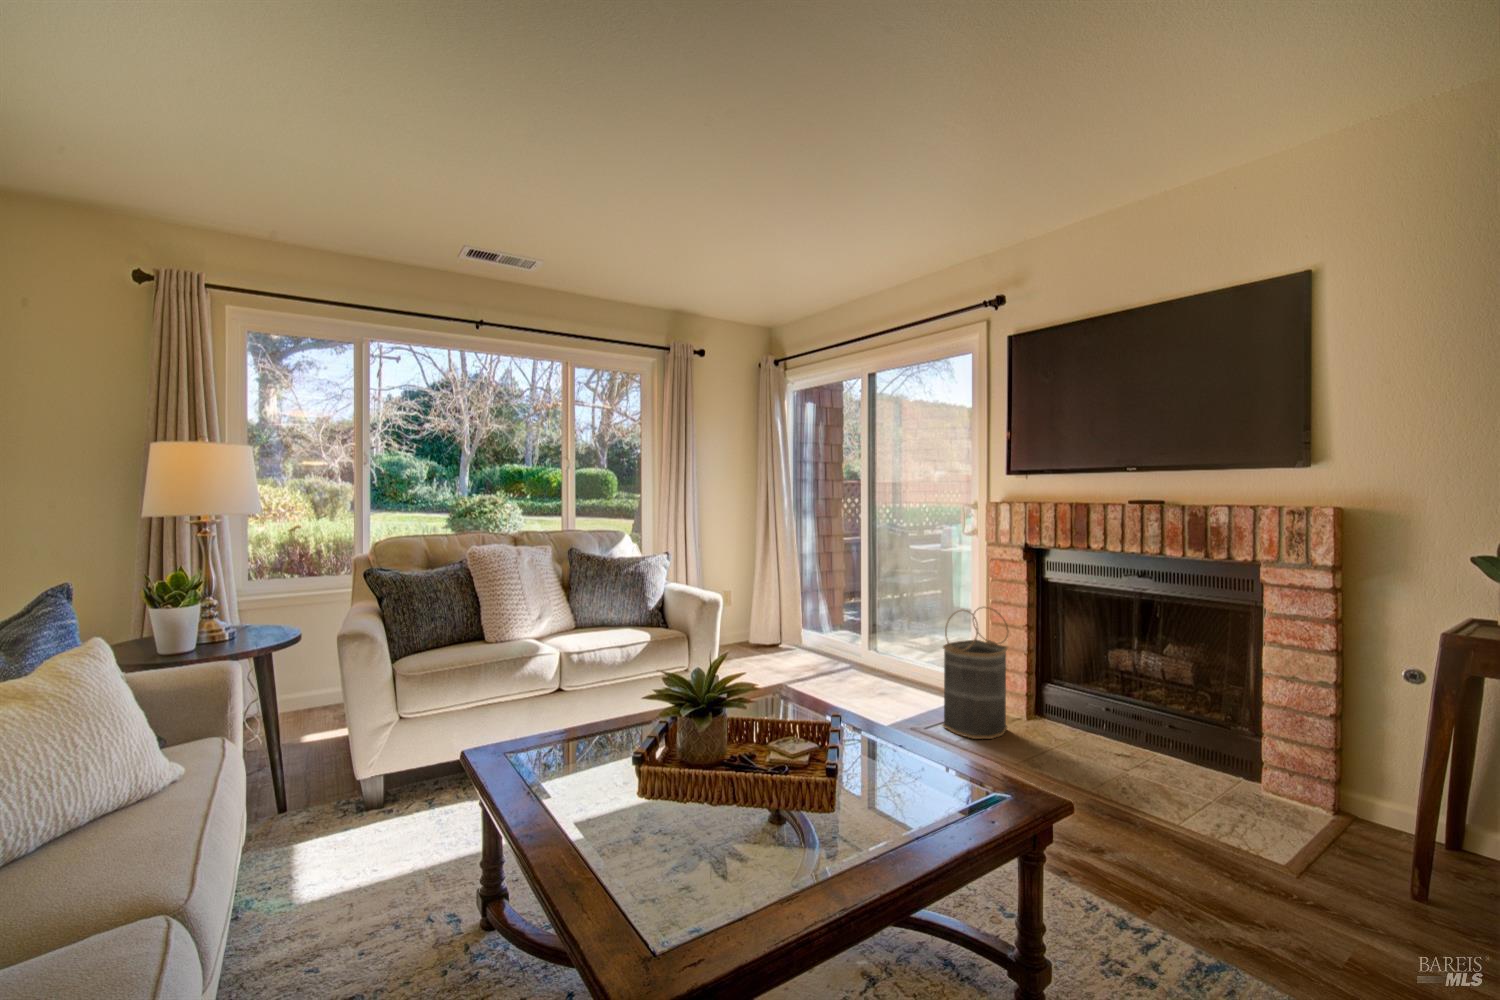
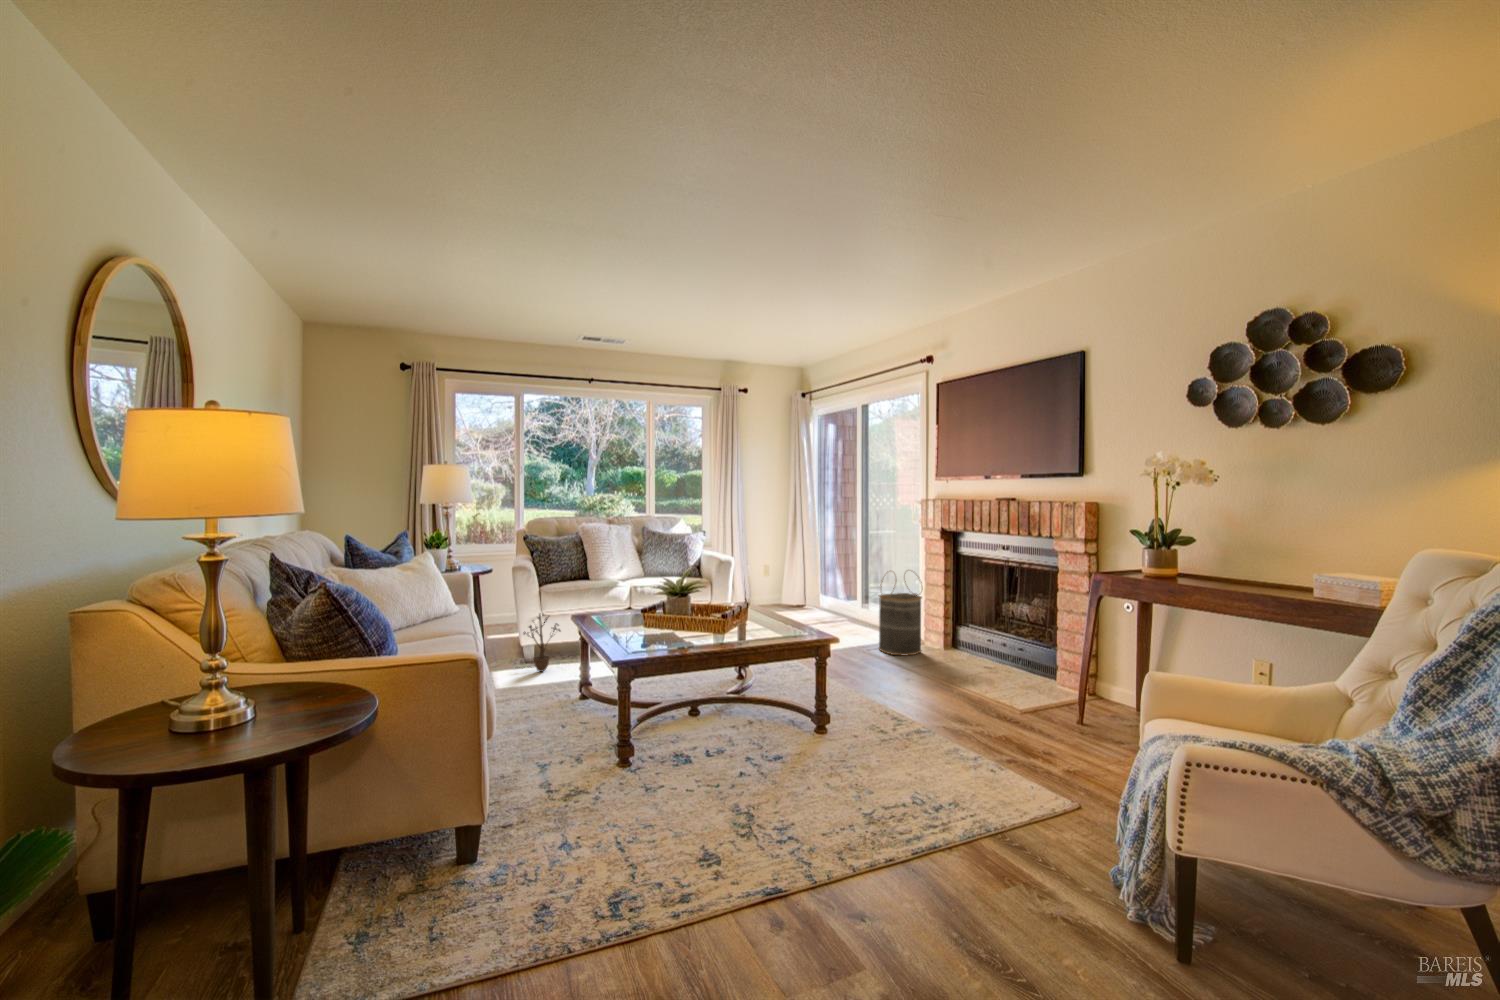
decorative plant: none [336,729,432,845] -> present [519,614,560,672]

